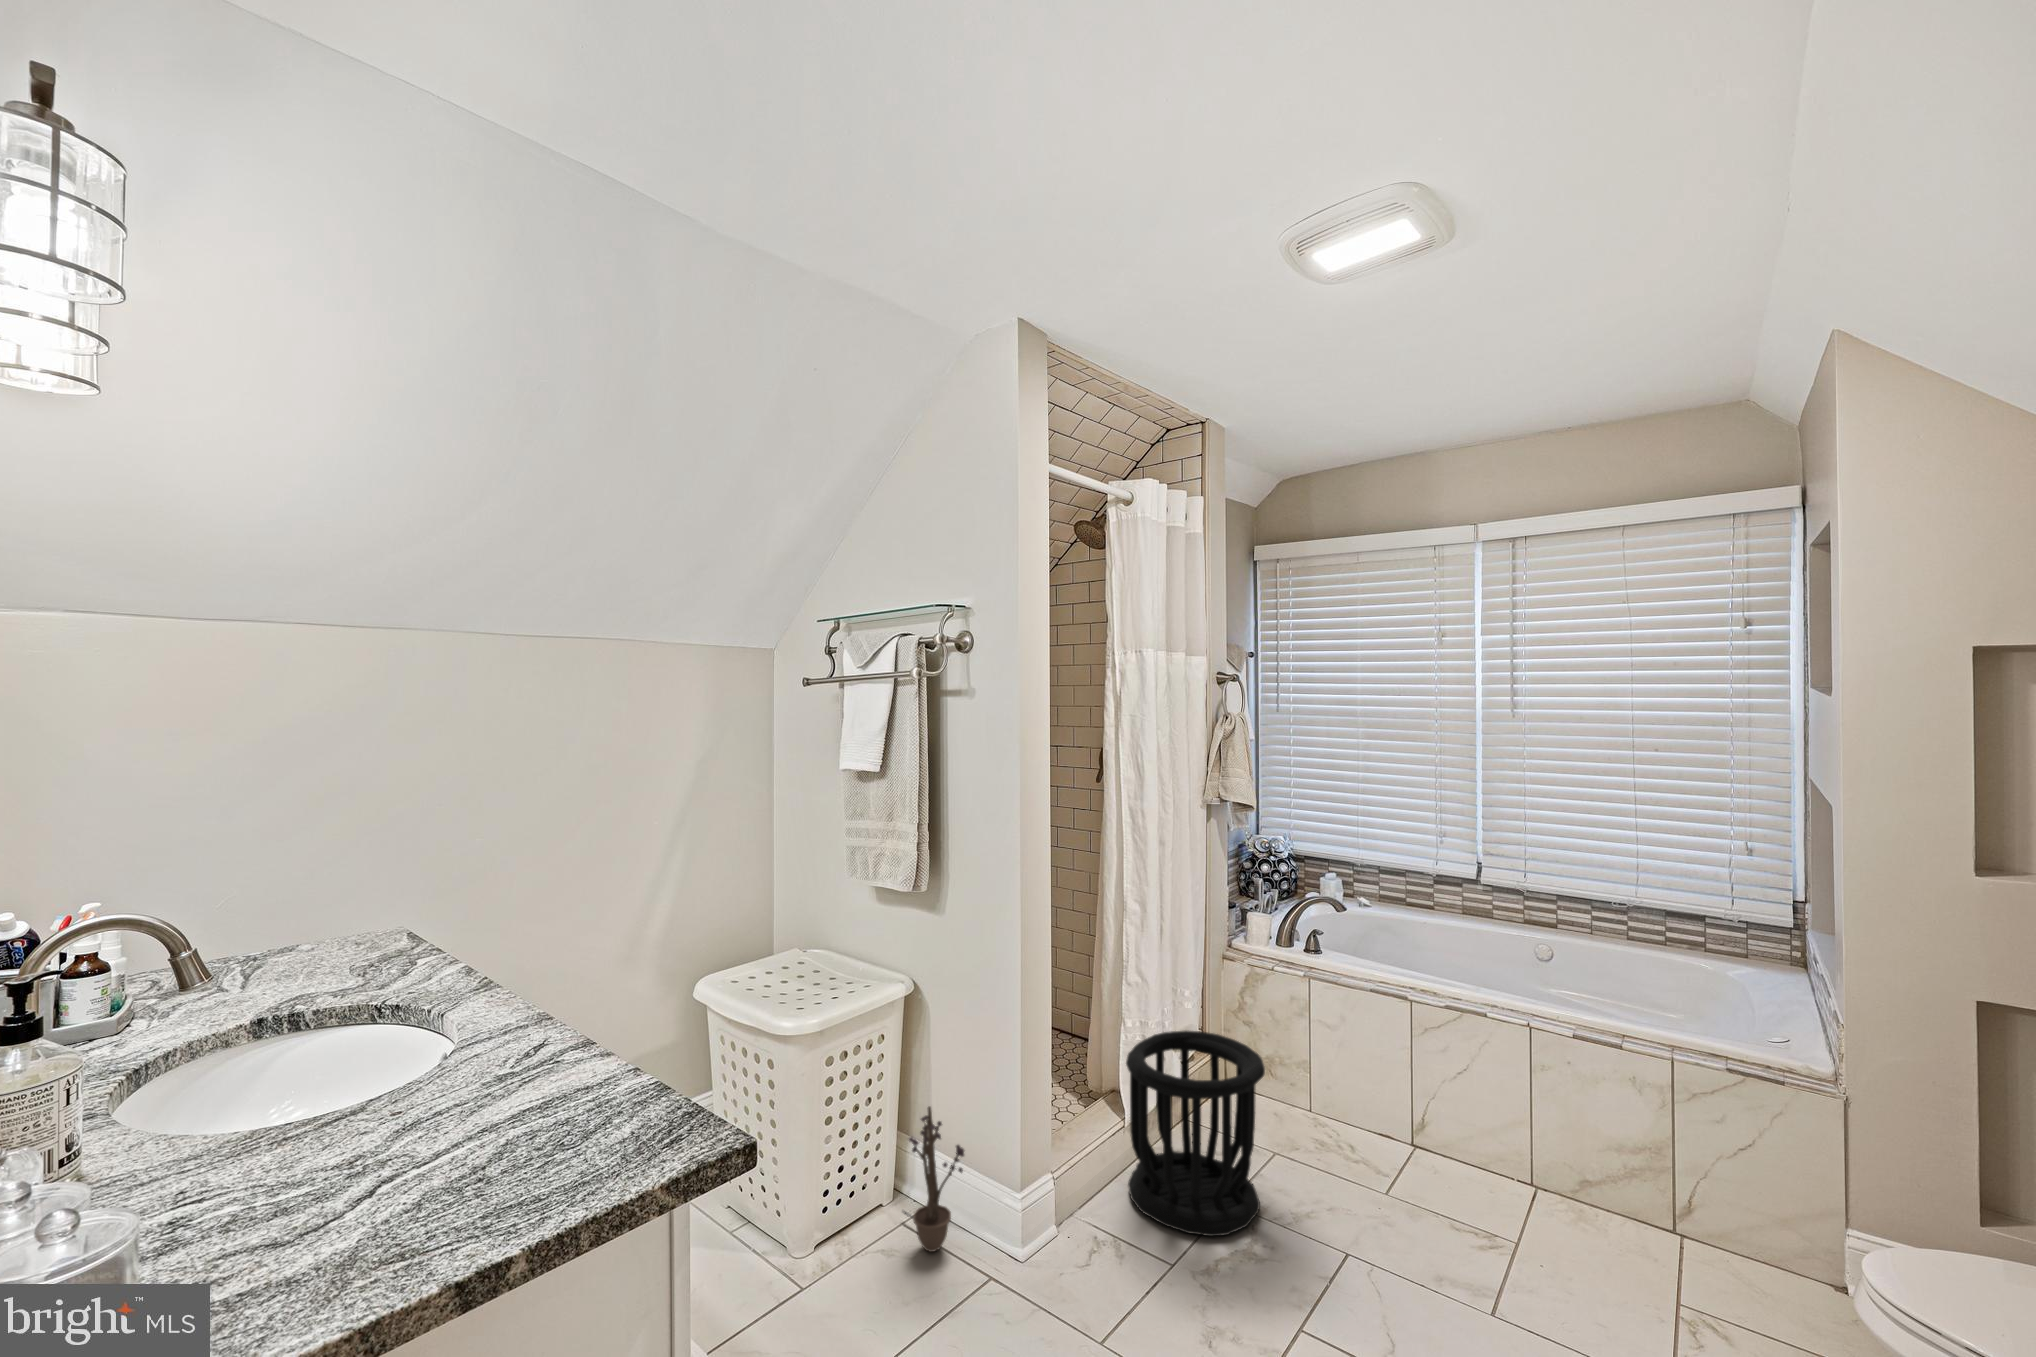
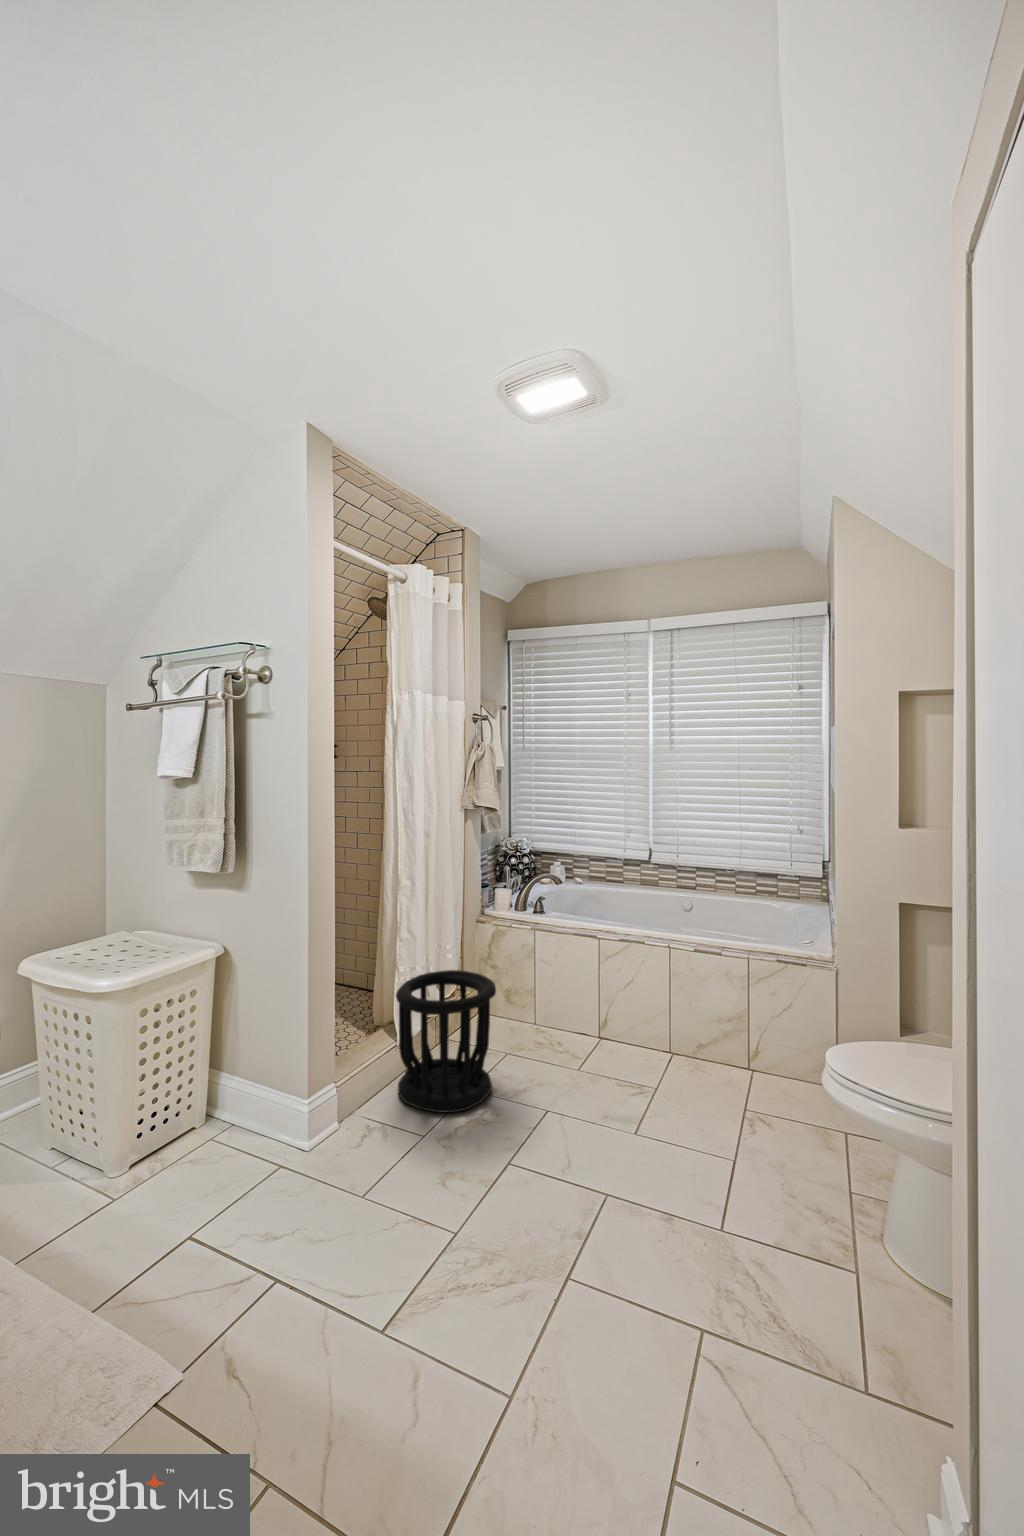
decorative plant: present [902,1107,965,1252] -> none [212,1040,262,1153]

